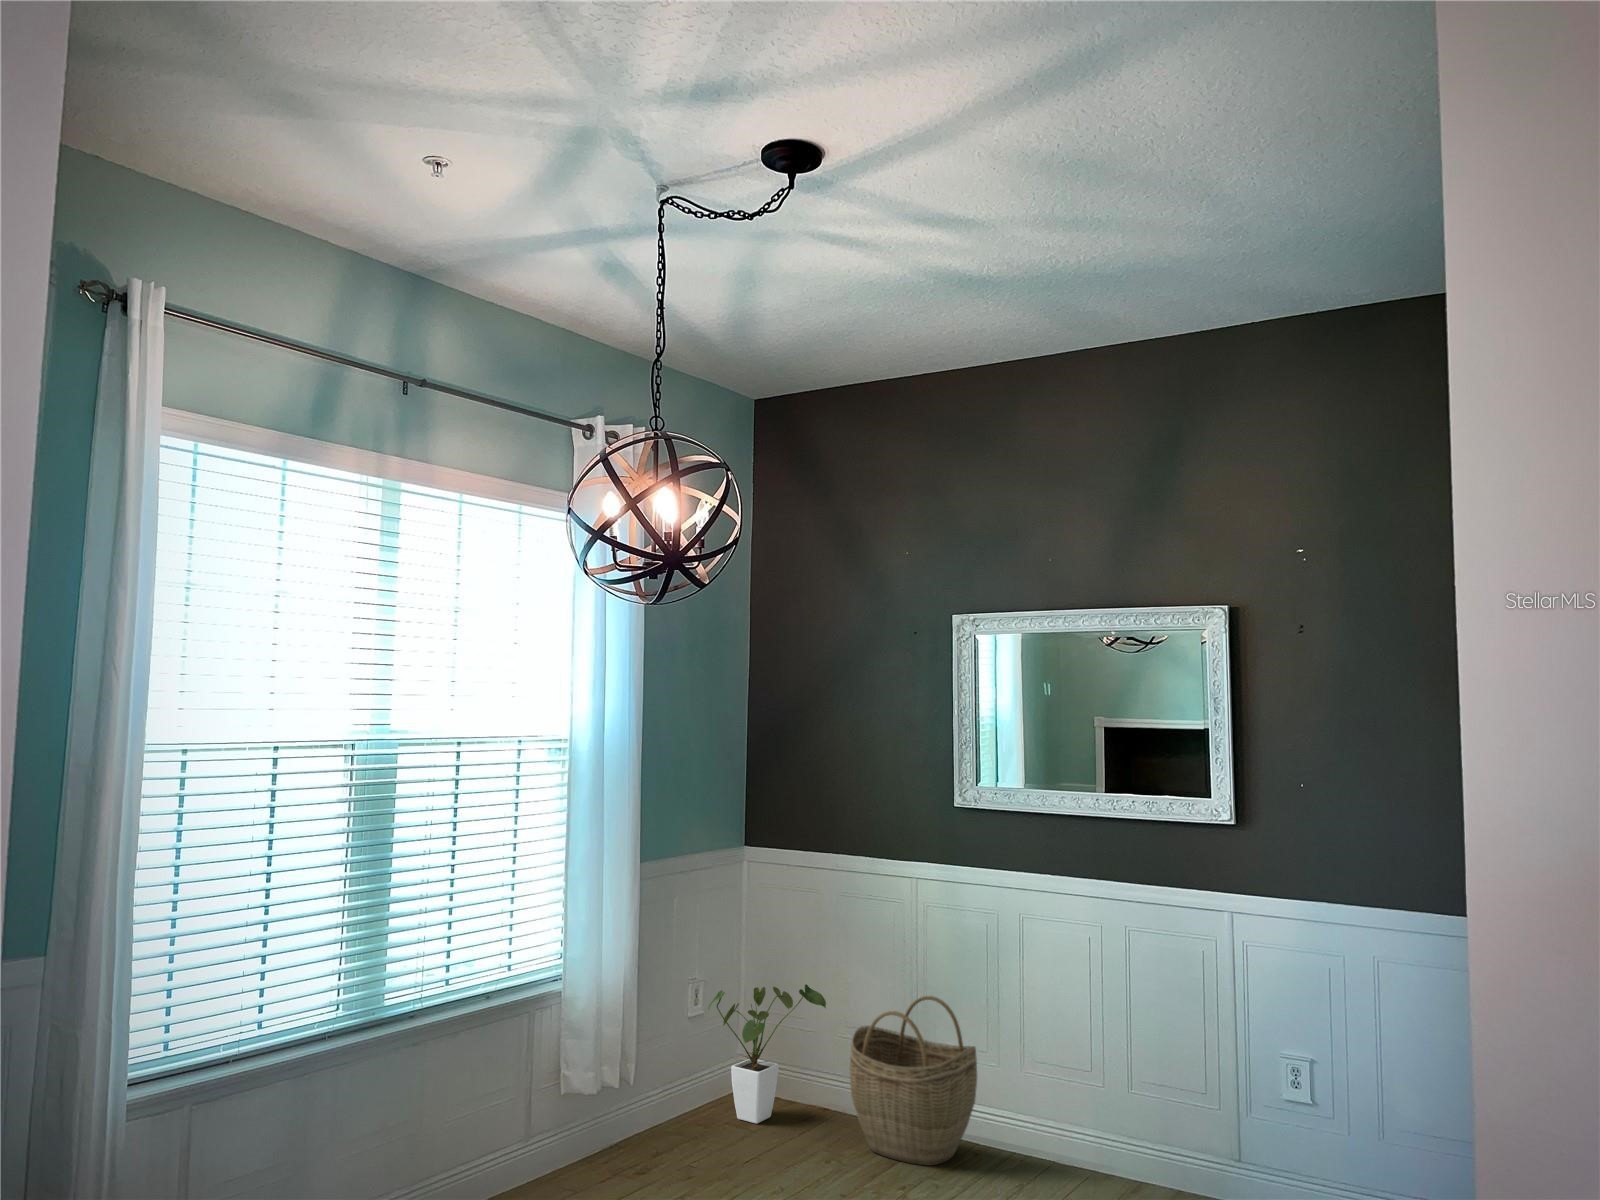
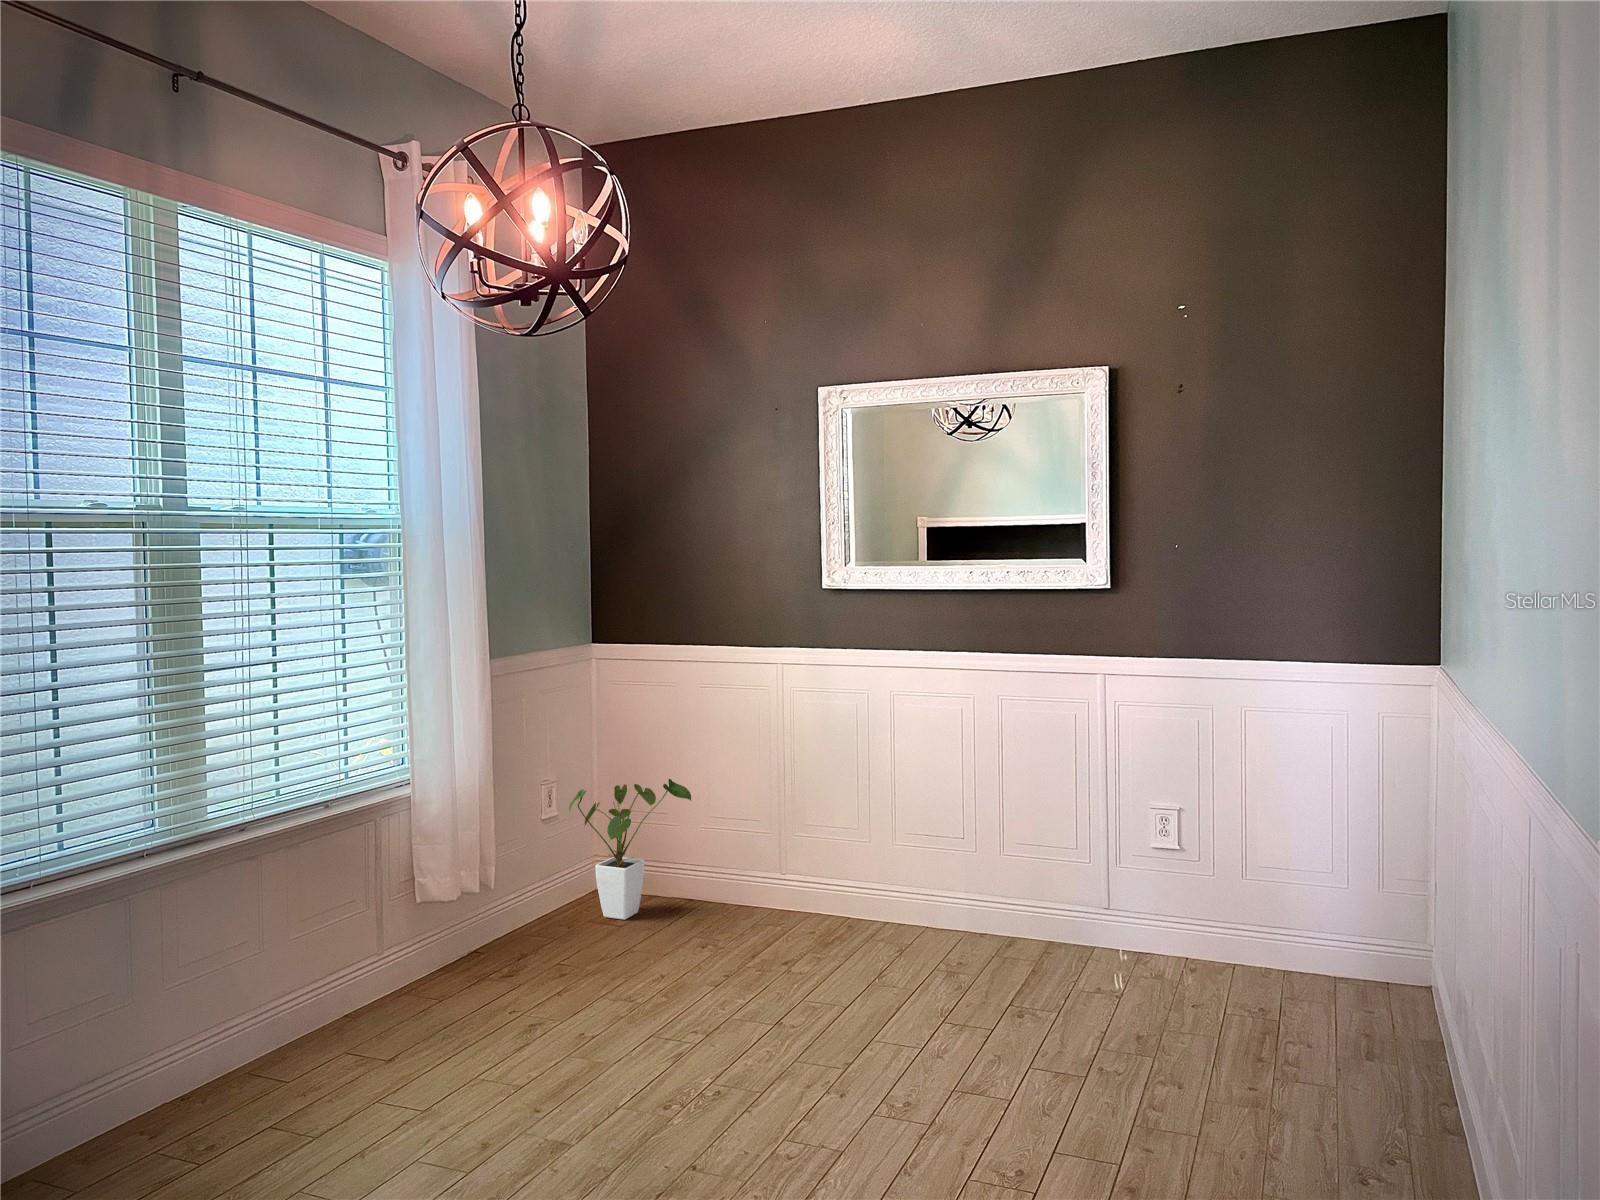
woven basket: present [849,996,977,1165] -> none [722,780,852,943]

